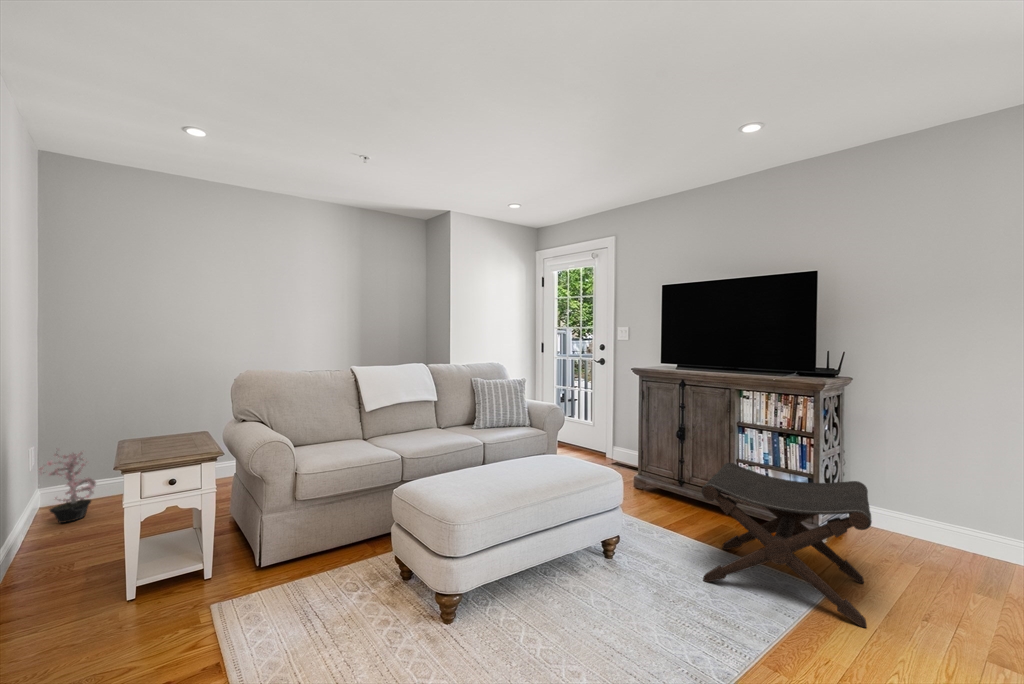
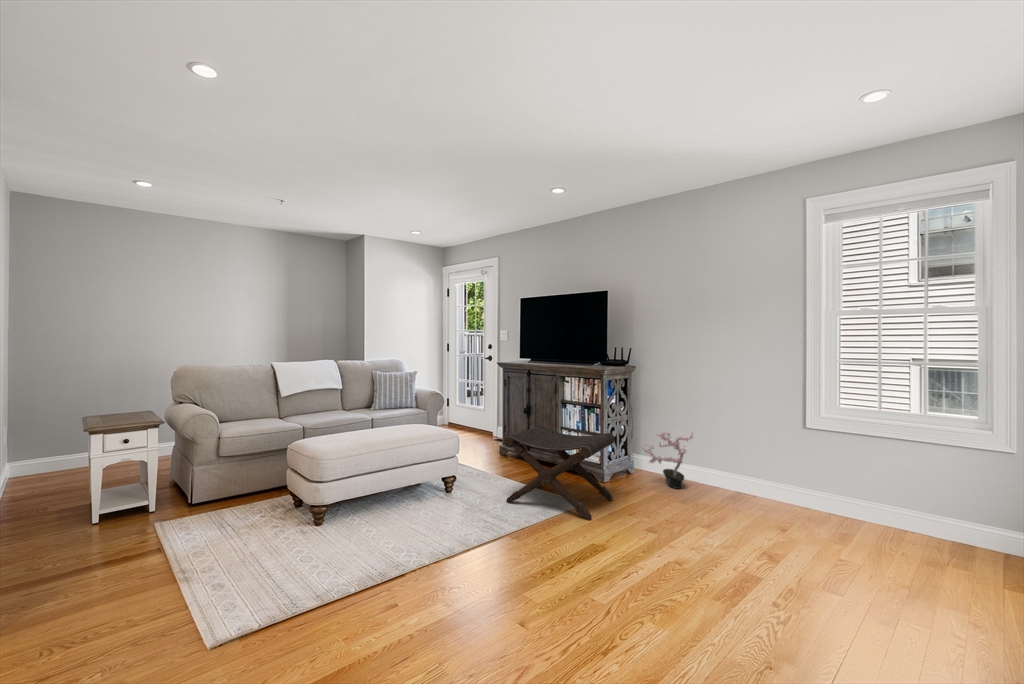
potted plant: present [39,448,96,523] -> present [643,432,694,489]

